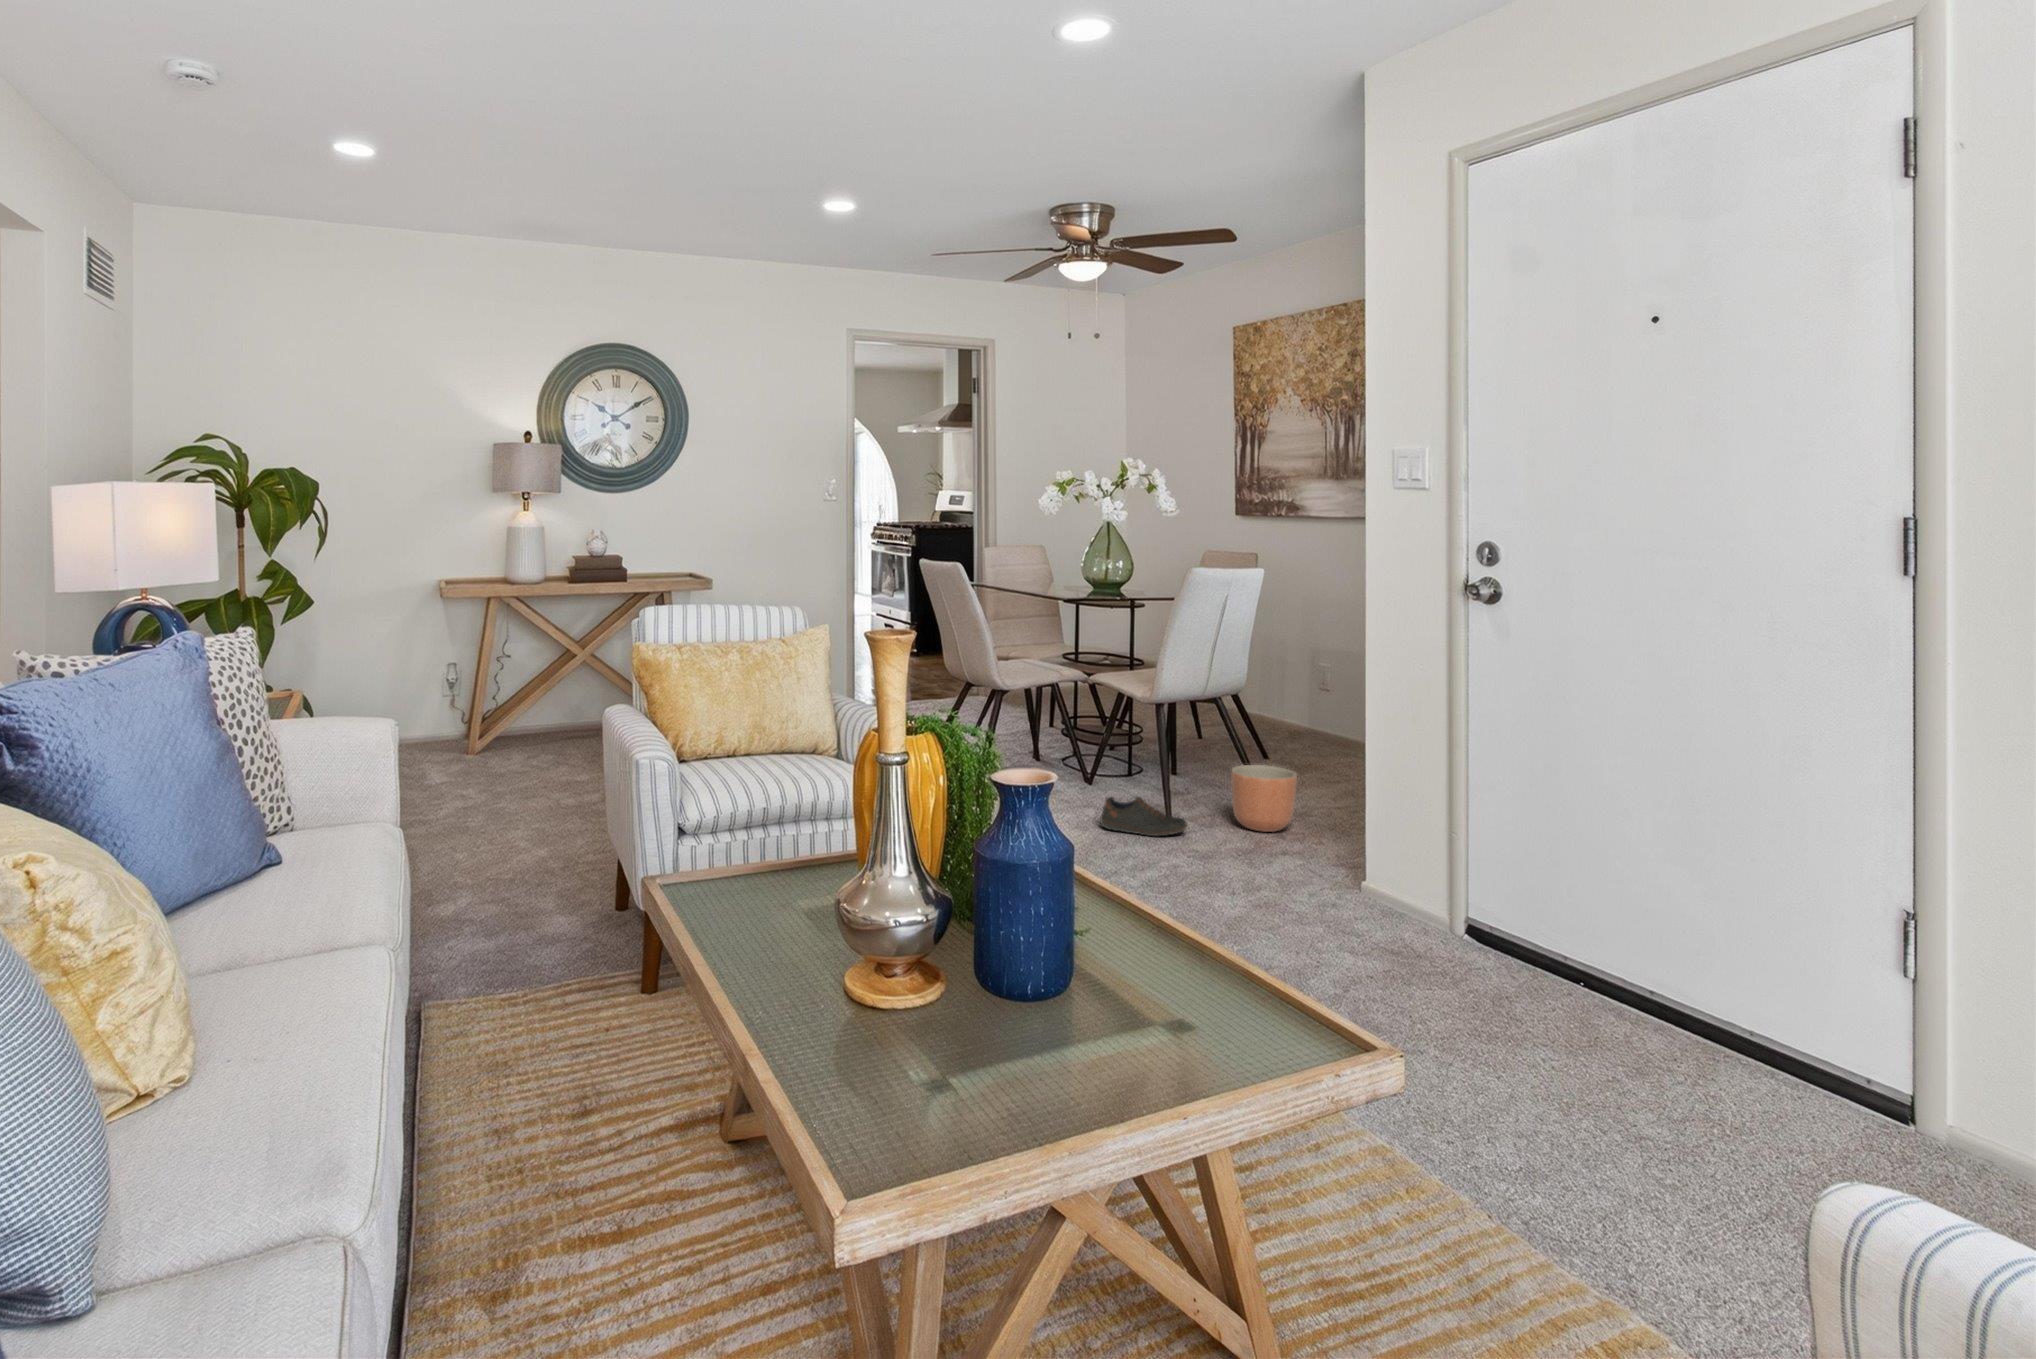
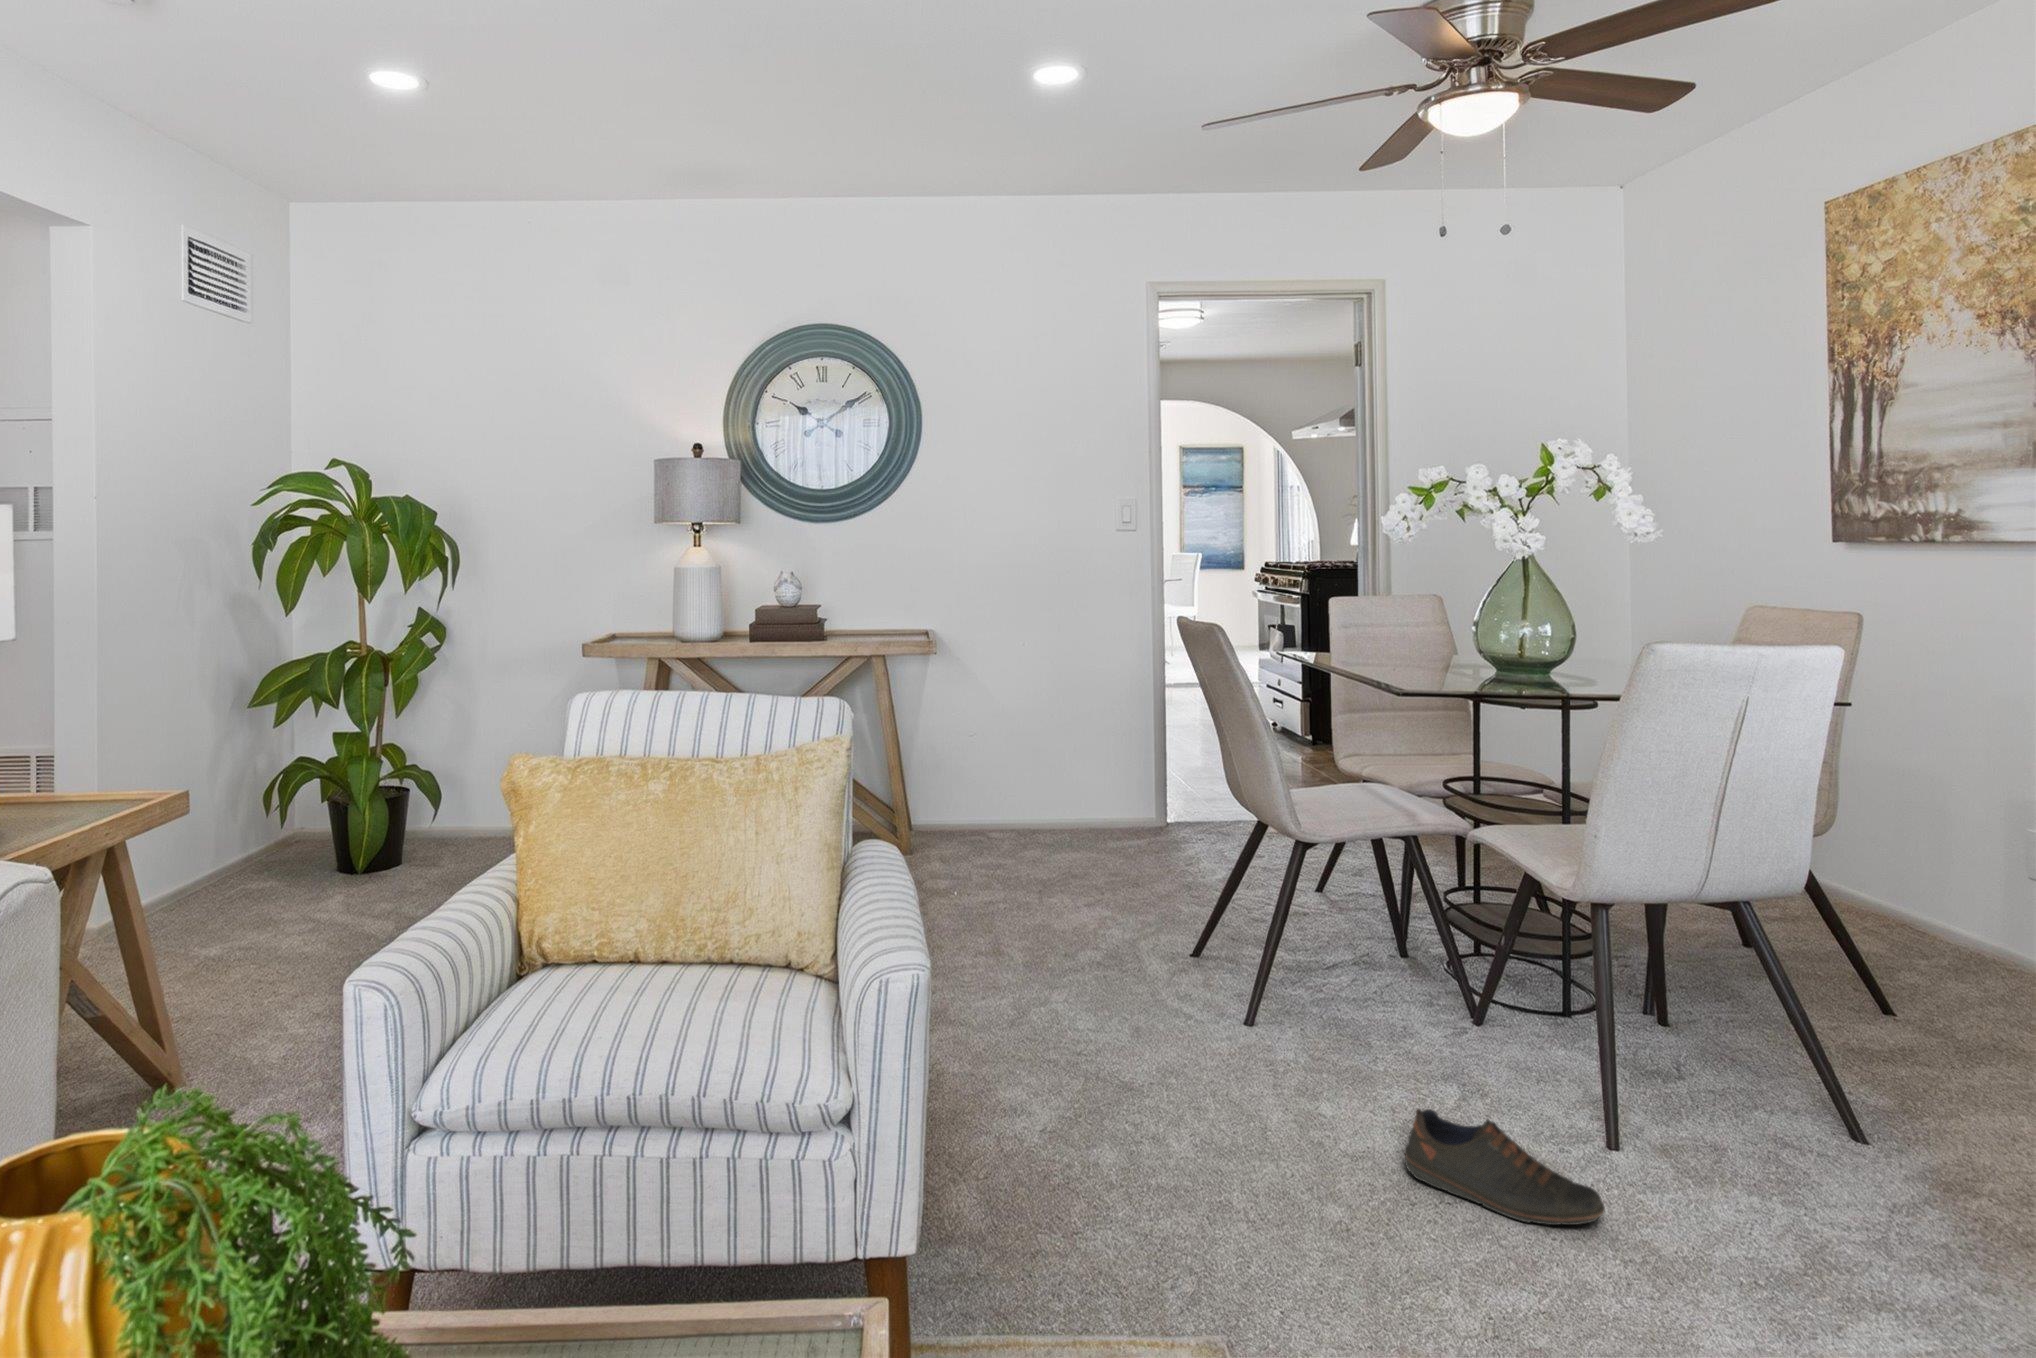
planter: present [1231,765,1297,832] -> none [1732,1081,1910,1261]

